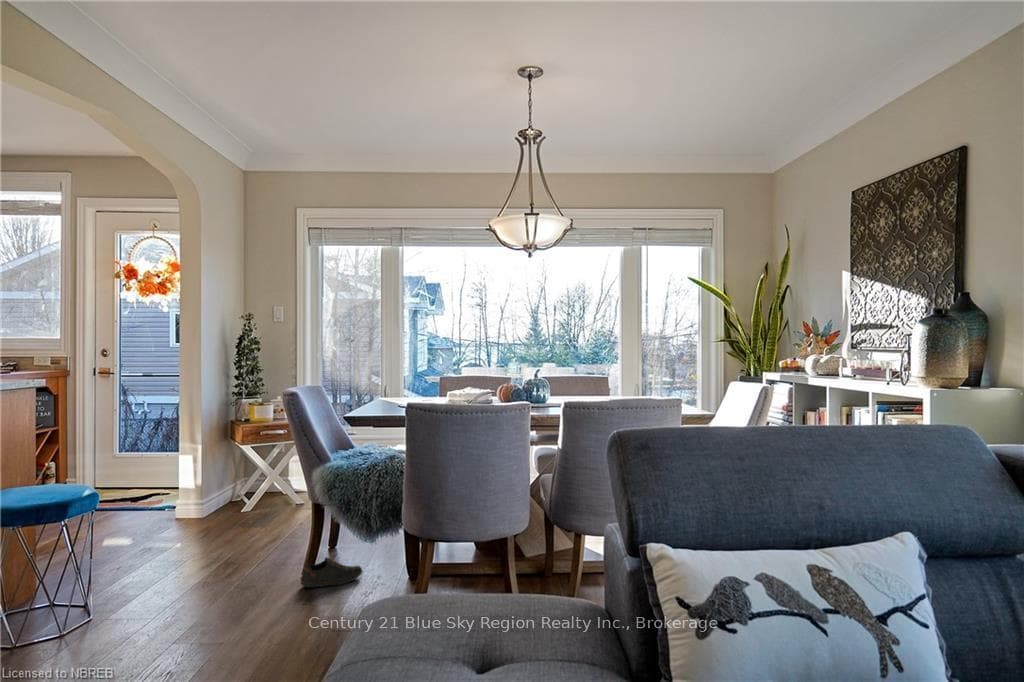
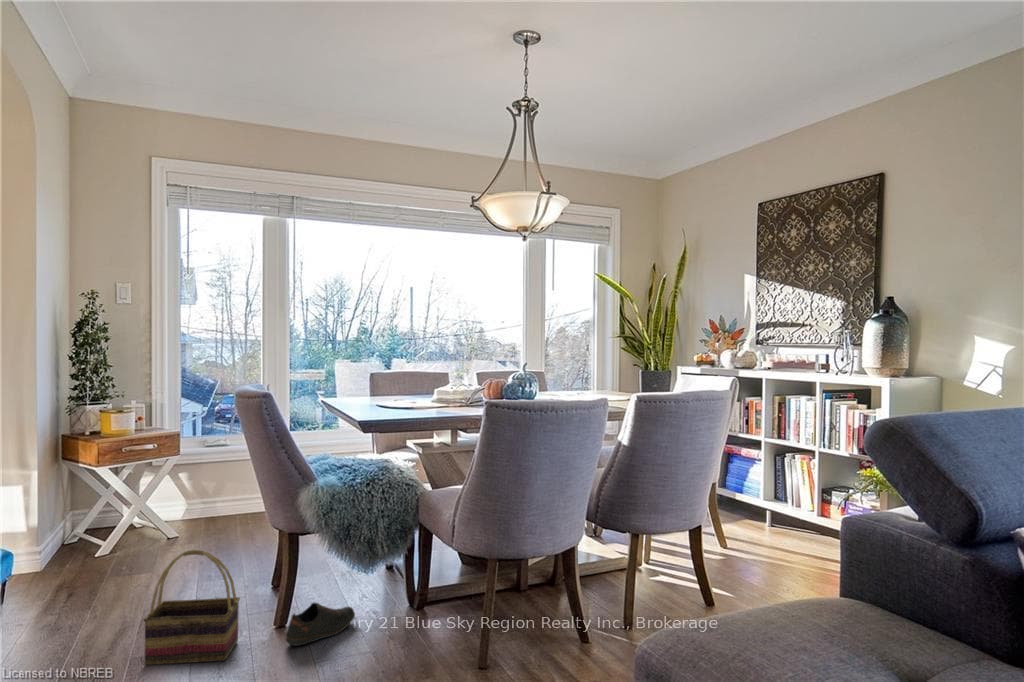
basket: none [210,505,277,589] -> present [144,550,240,665]

